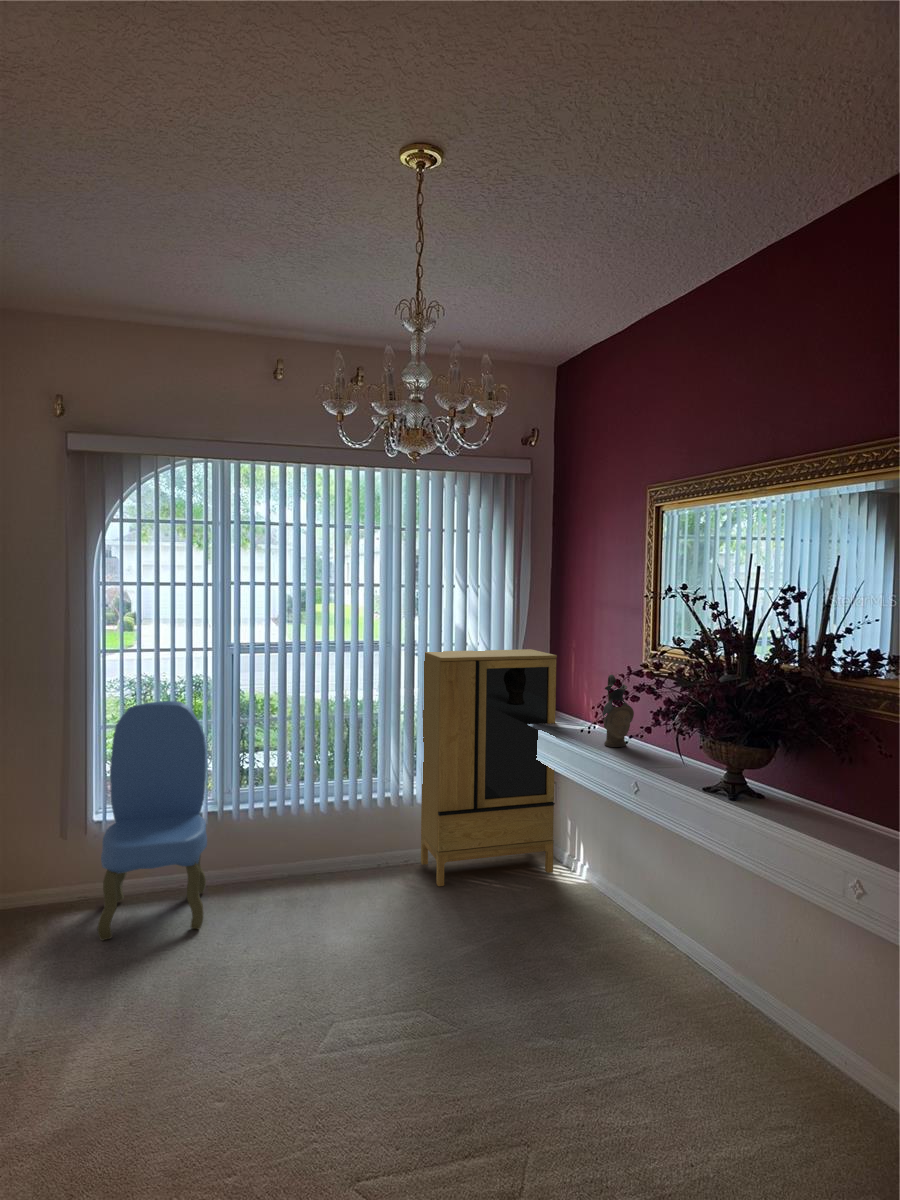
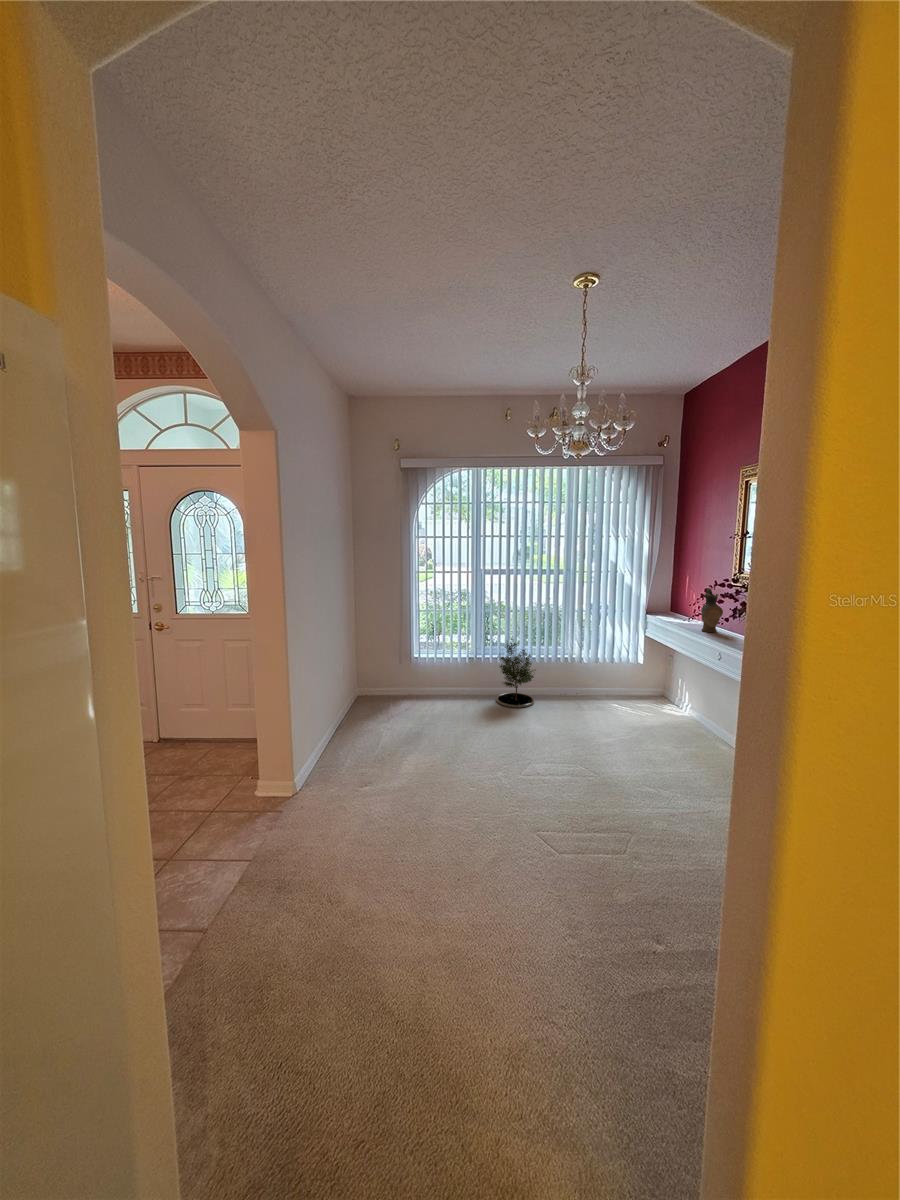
cabinet: present [421,649,557,886] -> none [584,575,674,708]
dining chair: present [98,701,207,940] -> none [419,598,469,711]
potted tree: none [259,767,338,907] -> present [496,639,536,708]

